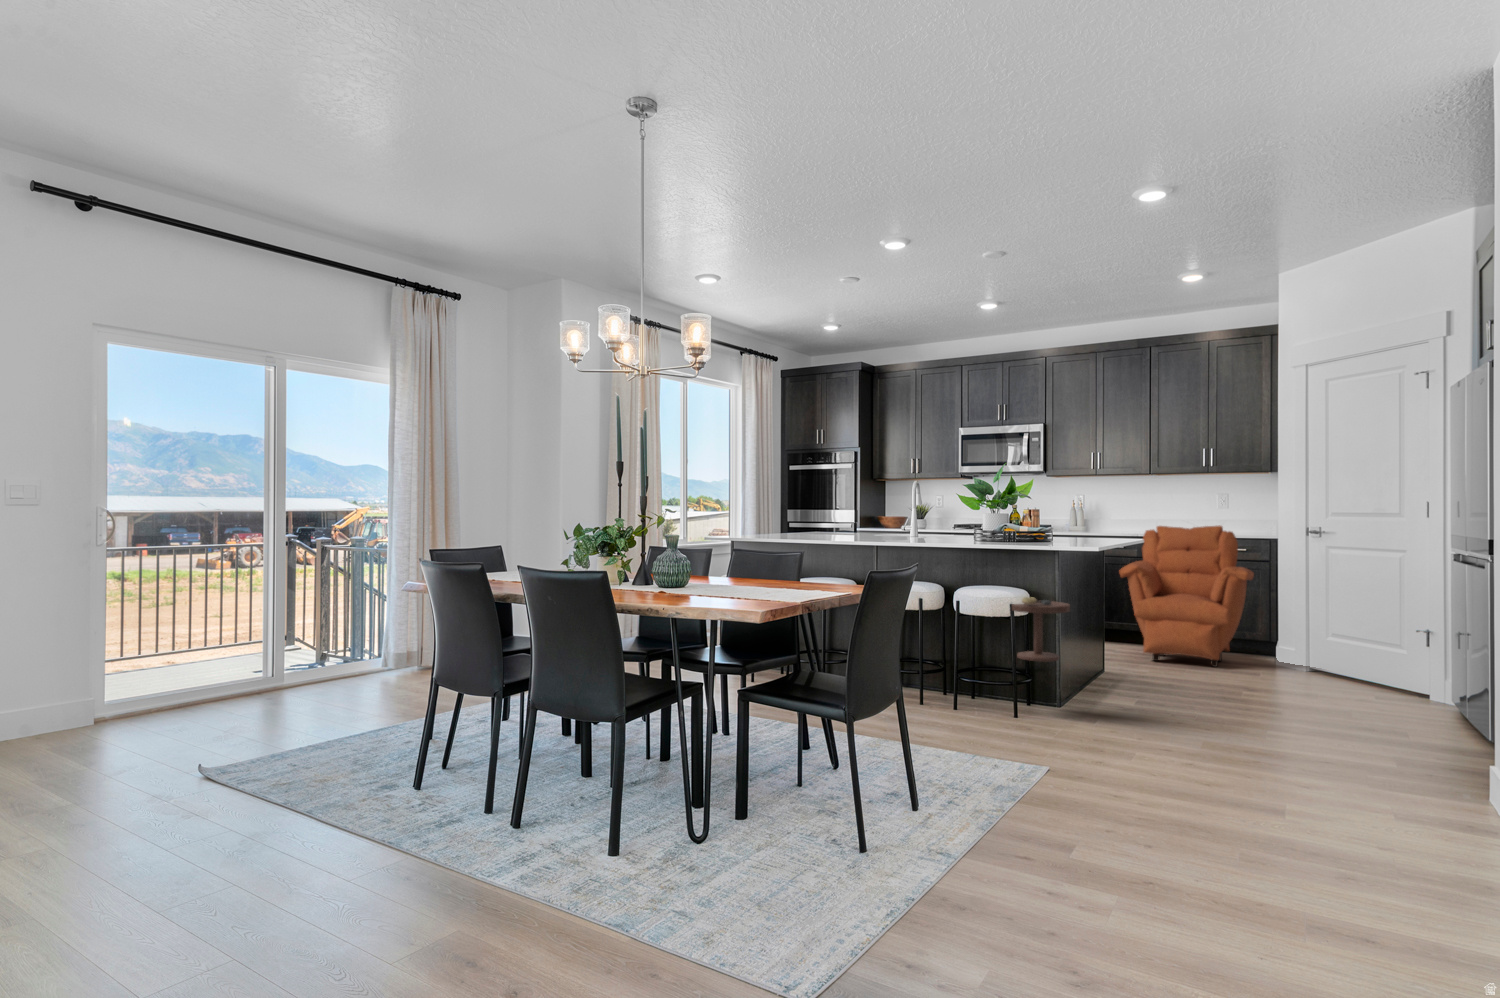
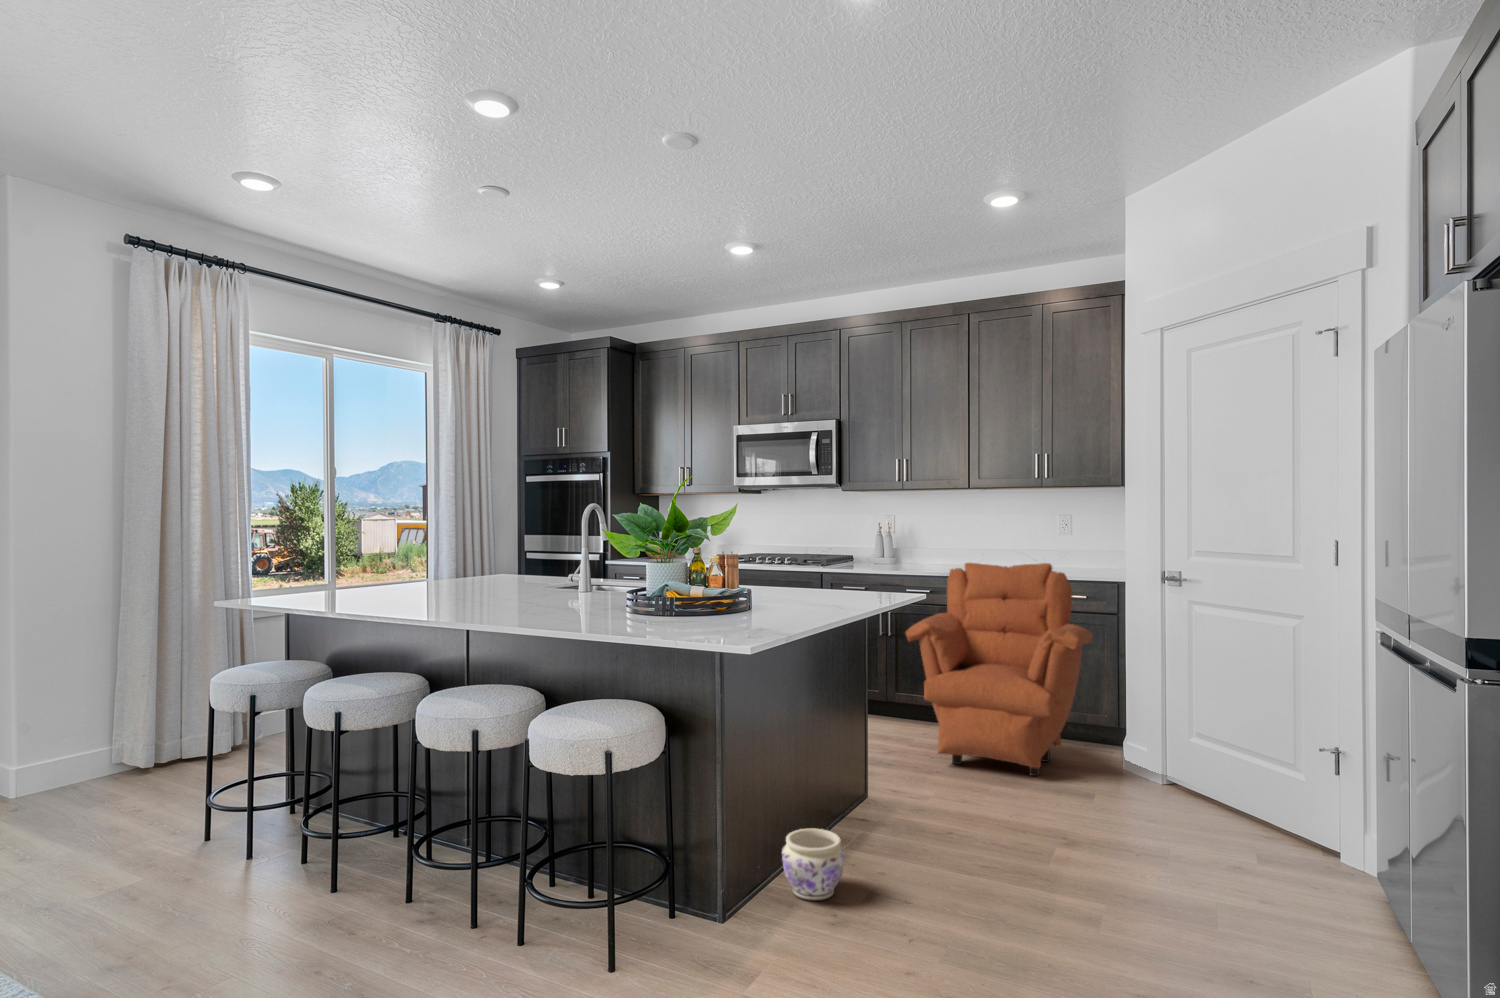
side table: present [1012,597,1070,662] -> none [621,723,732,935]
planter: none [1083,668,1123,704] -> present [782,828,845,901]

